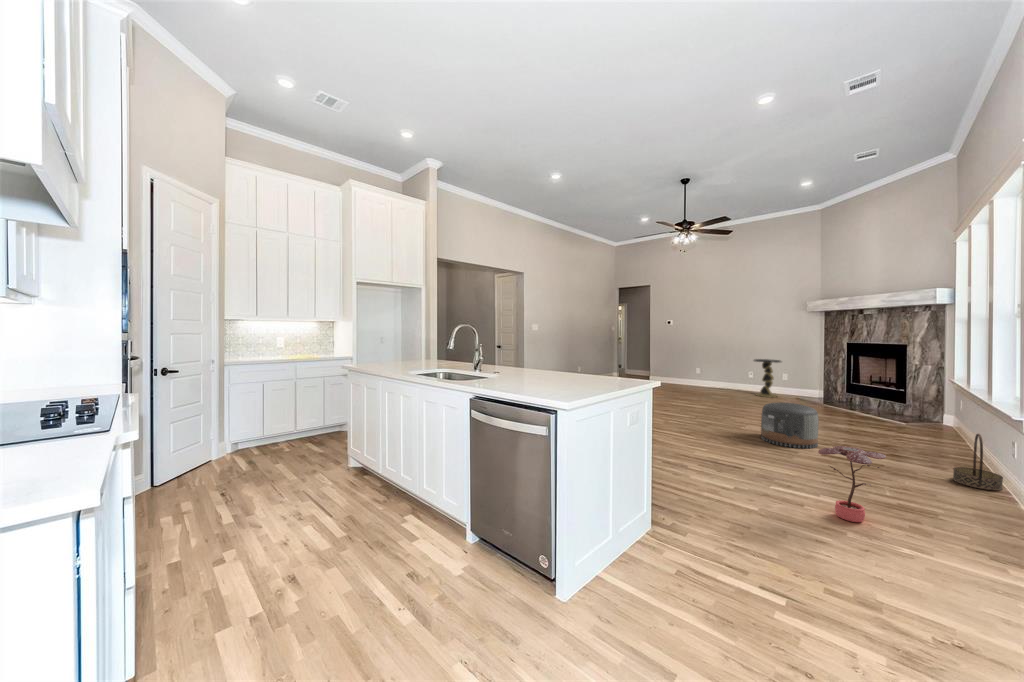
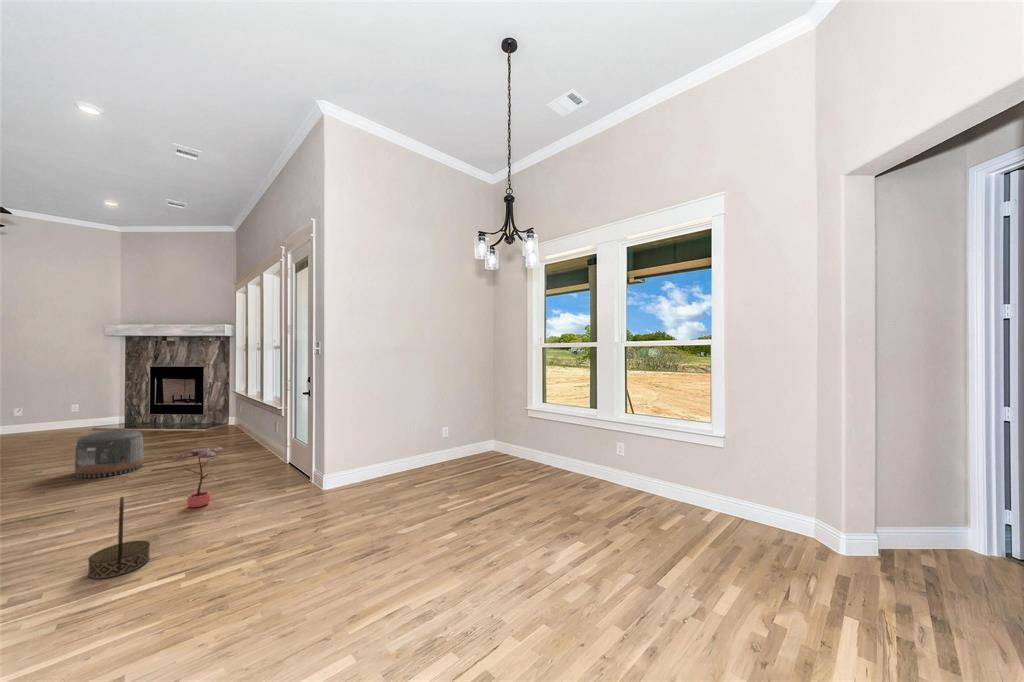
side table: present [754,359,781,397] -> none [26,390,72,437]
basket: present [953,434,1003,490] -> present [88,497,150,579]

